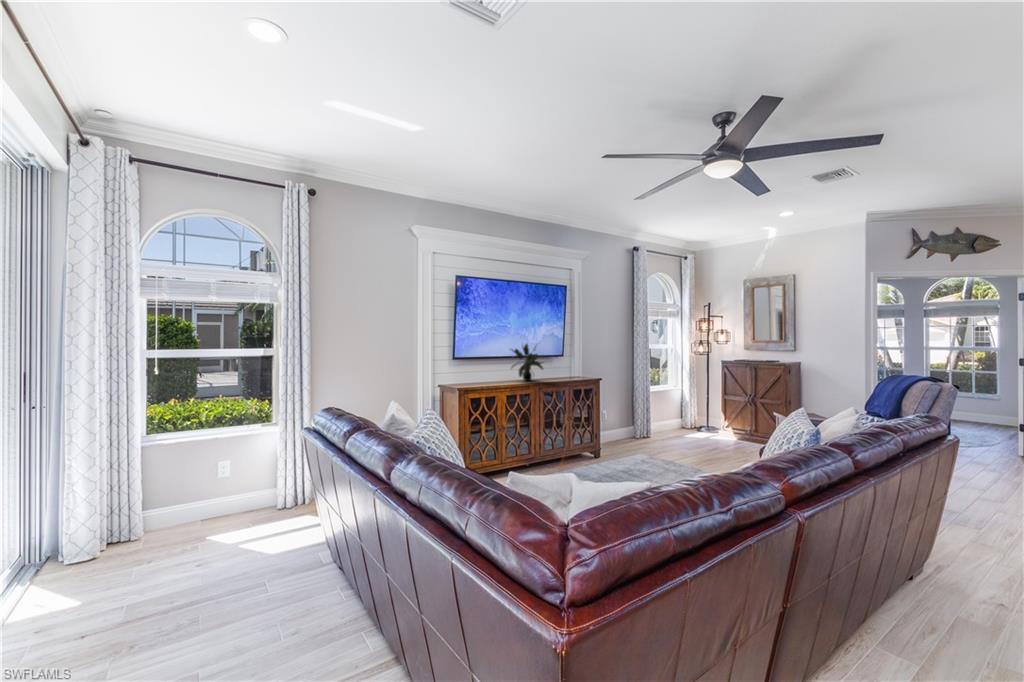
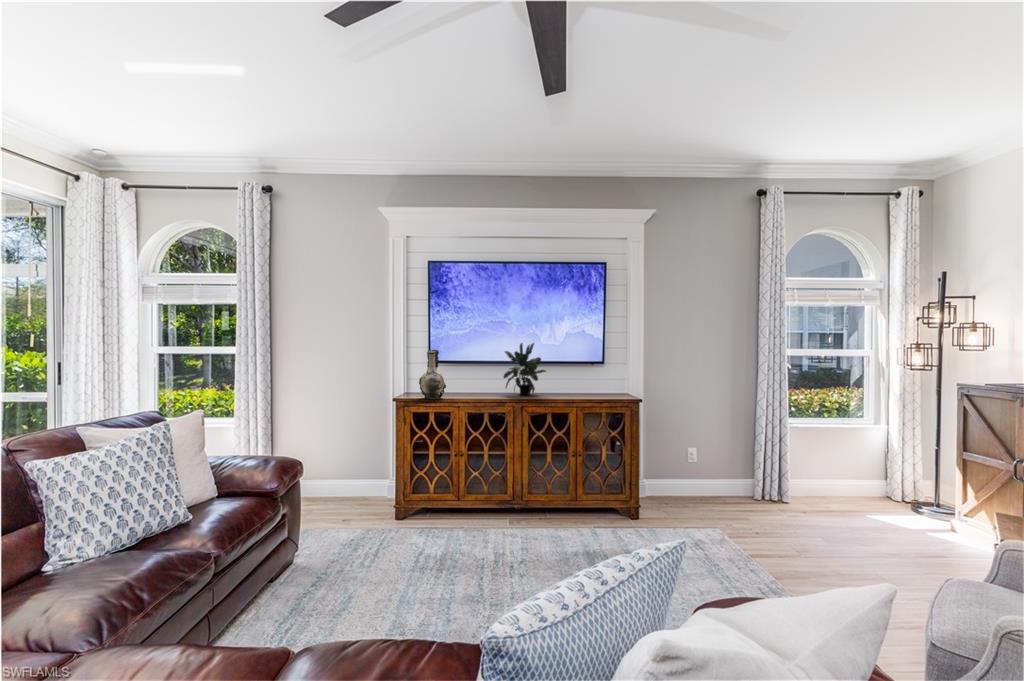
decorative vase: none [472,349,491,388] -> present [419,350,446,398]

